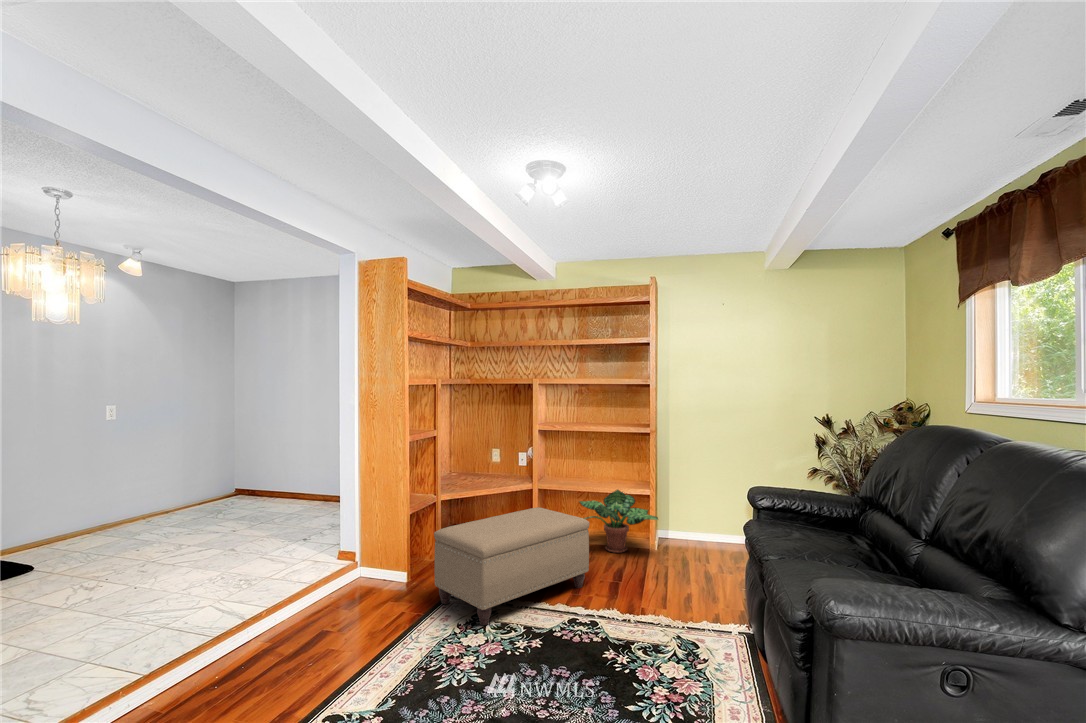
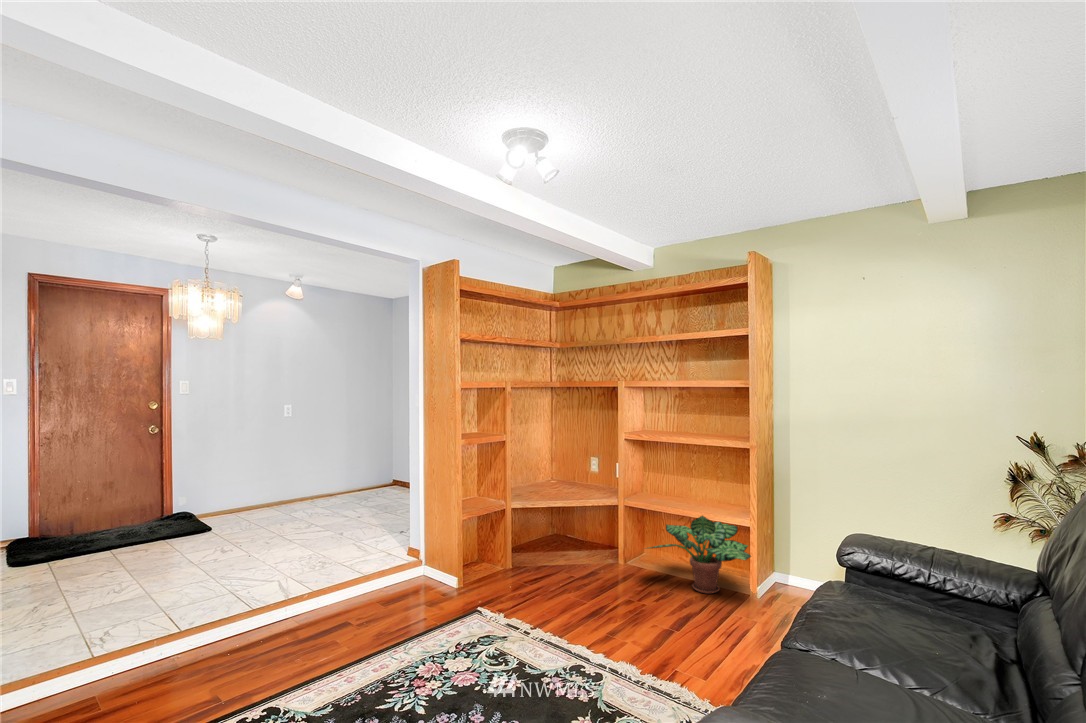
ottoman: present [434,507,590,625] -> none [461,527,634,650]

